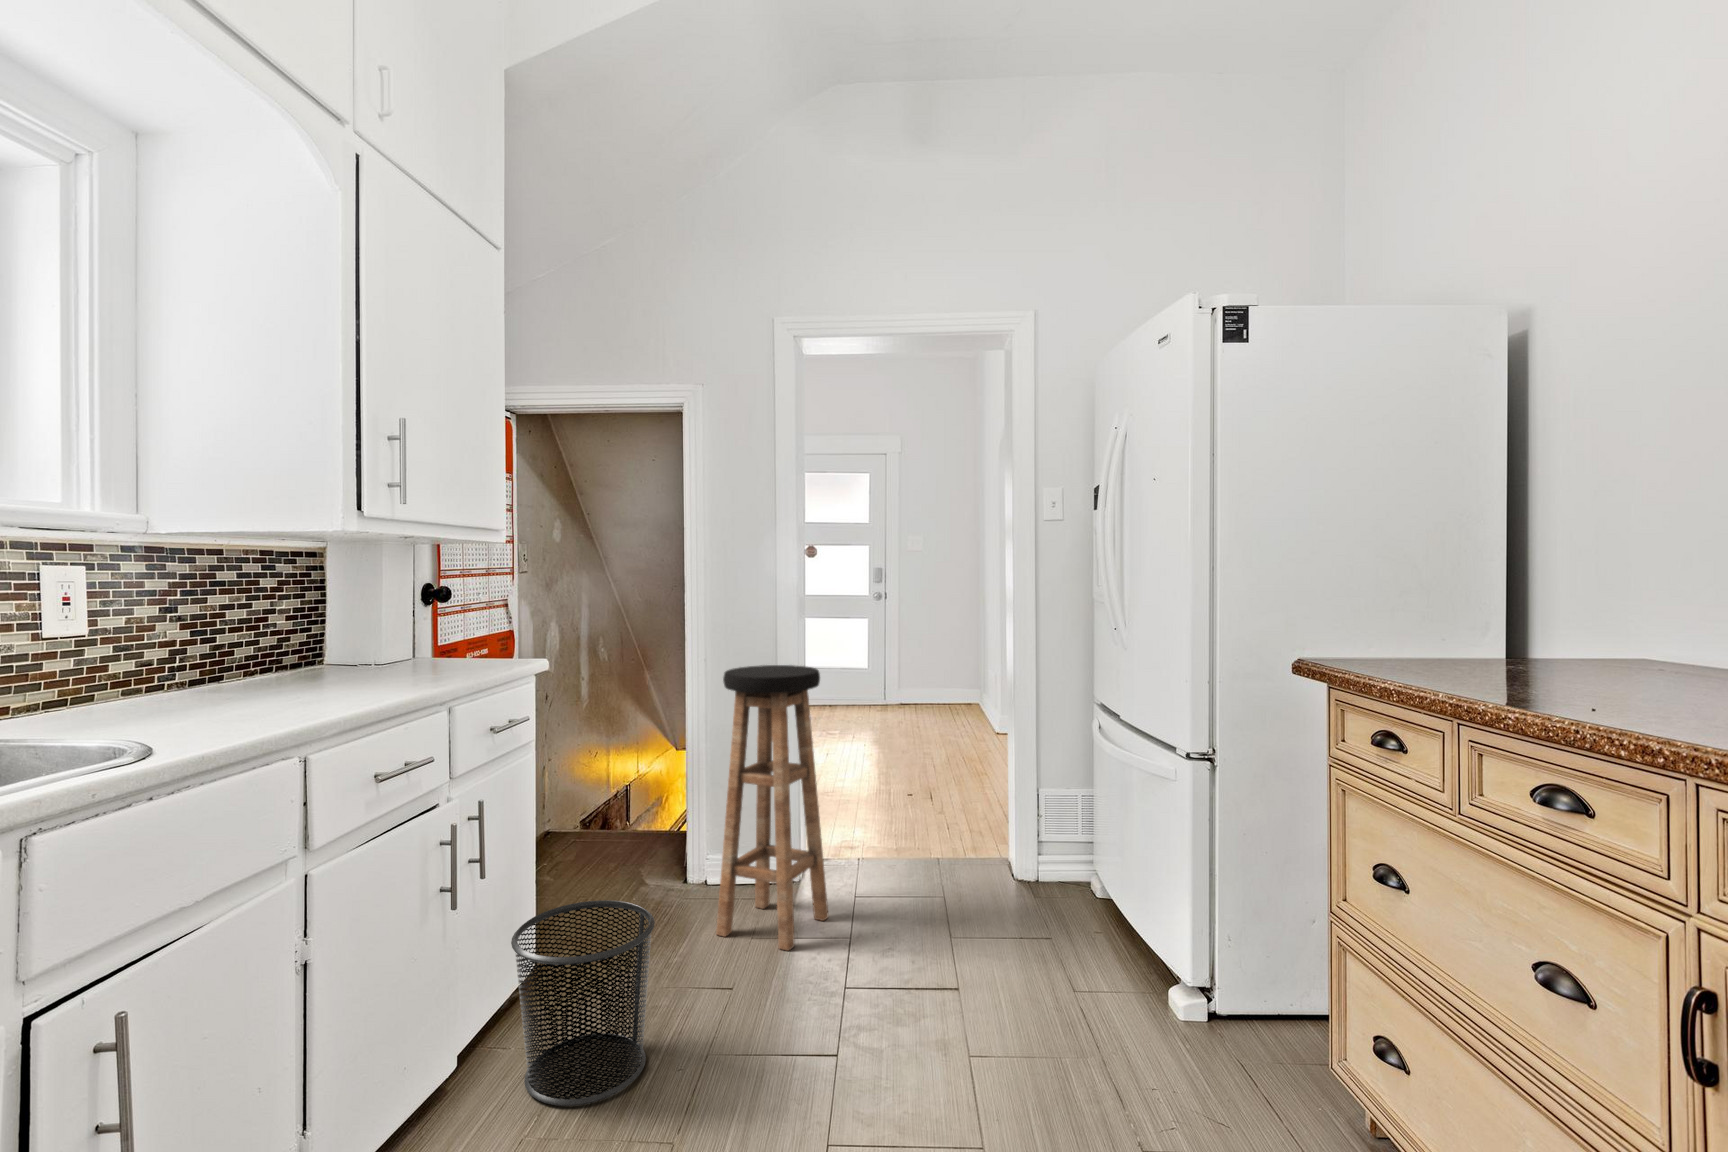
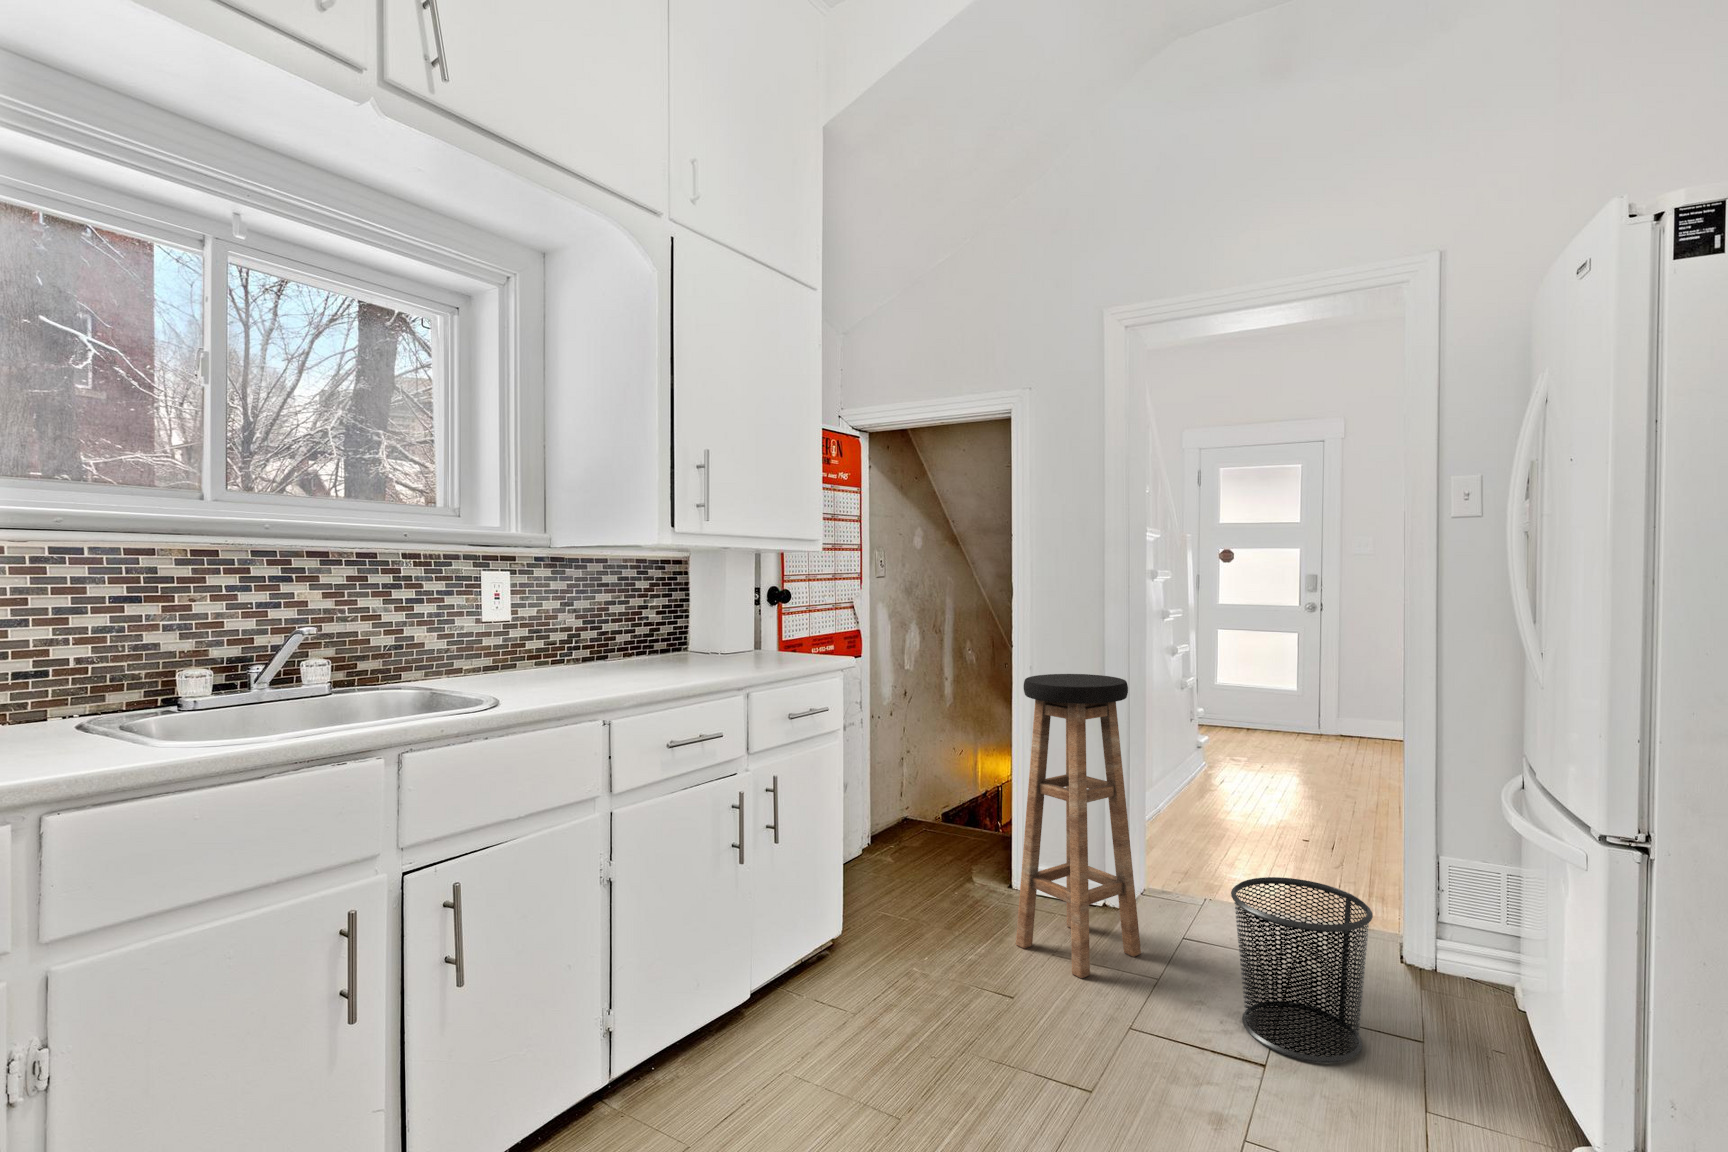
waste bin: present [511,900,655,1106] -> present [1231,877,1373,1063]

